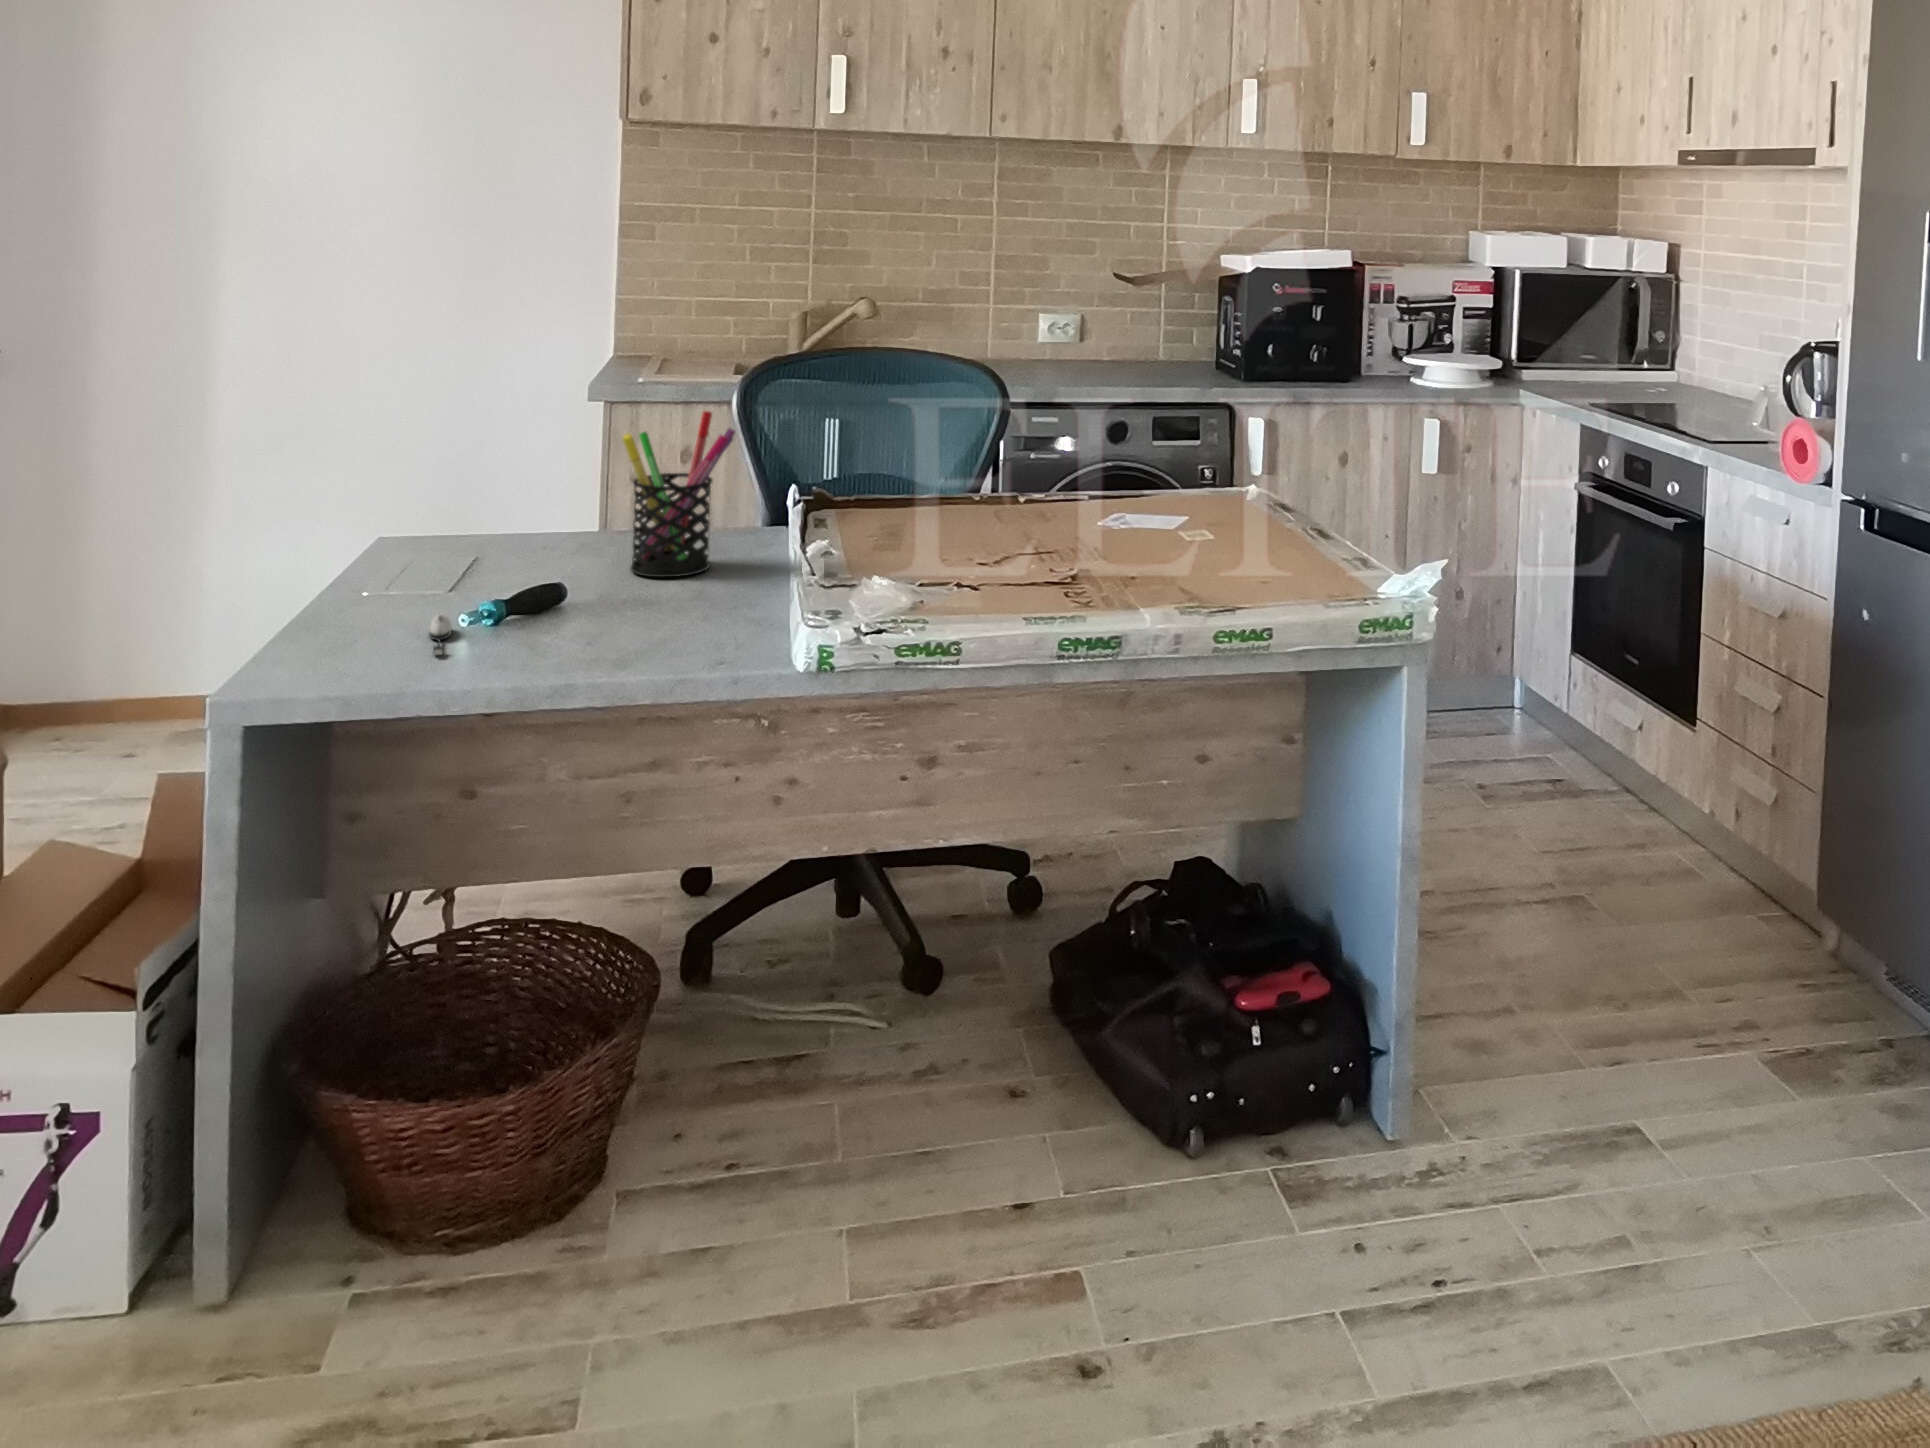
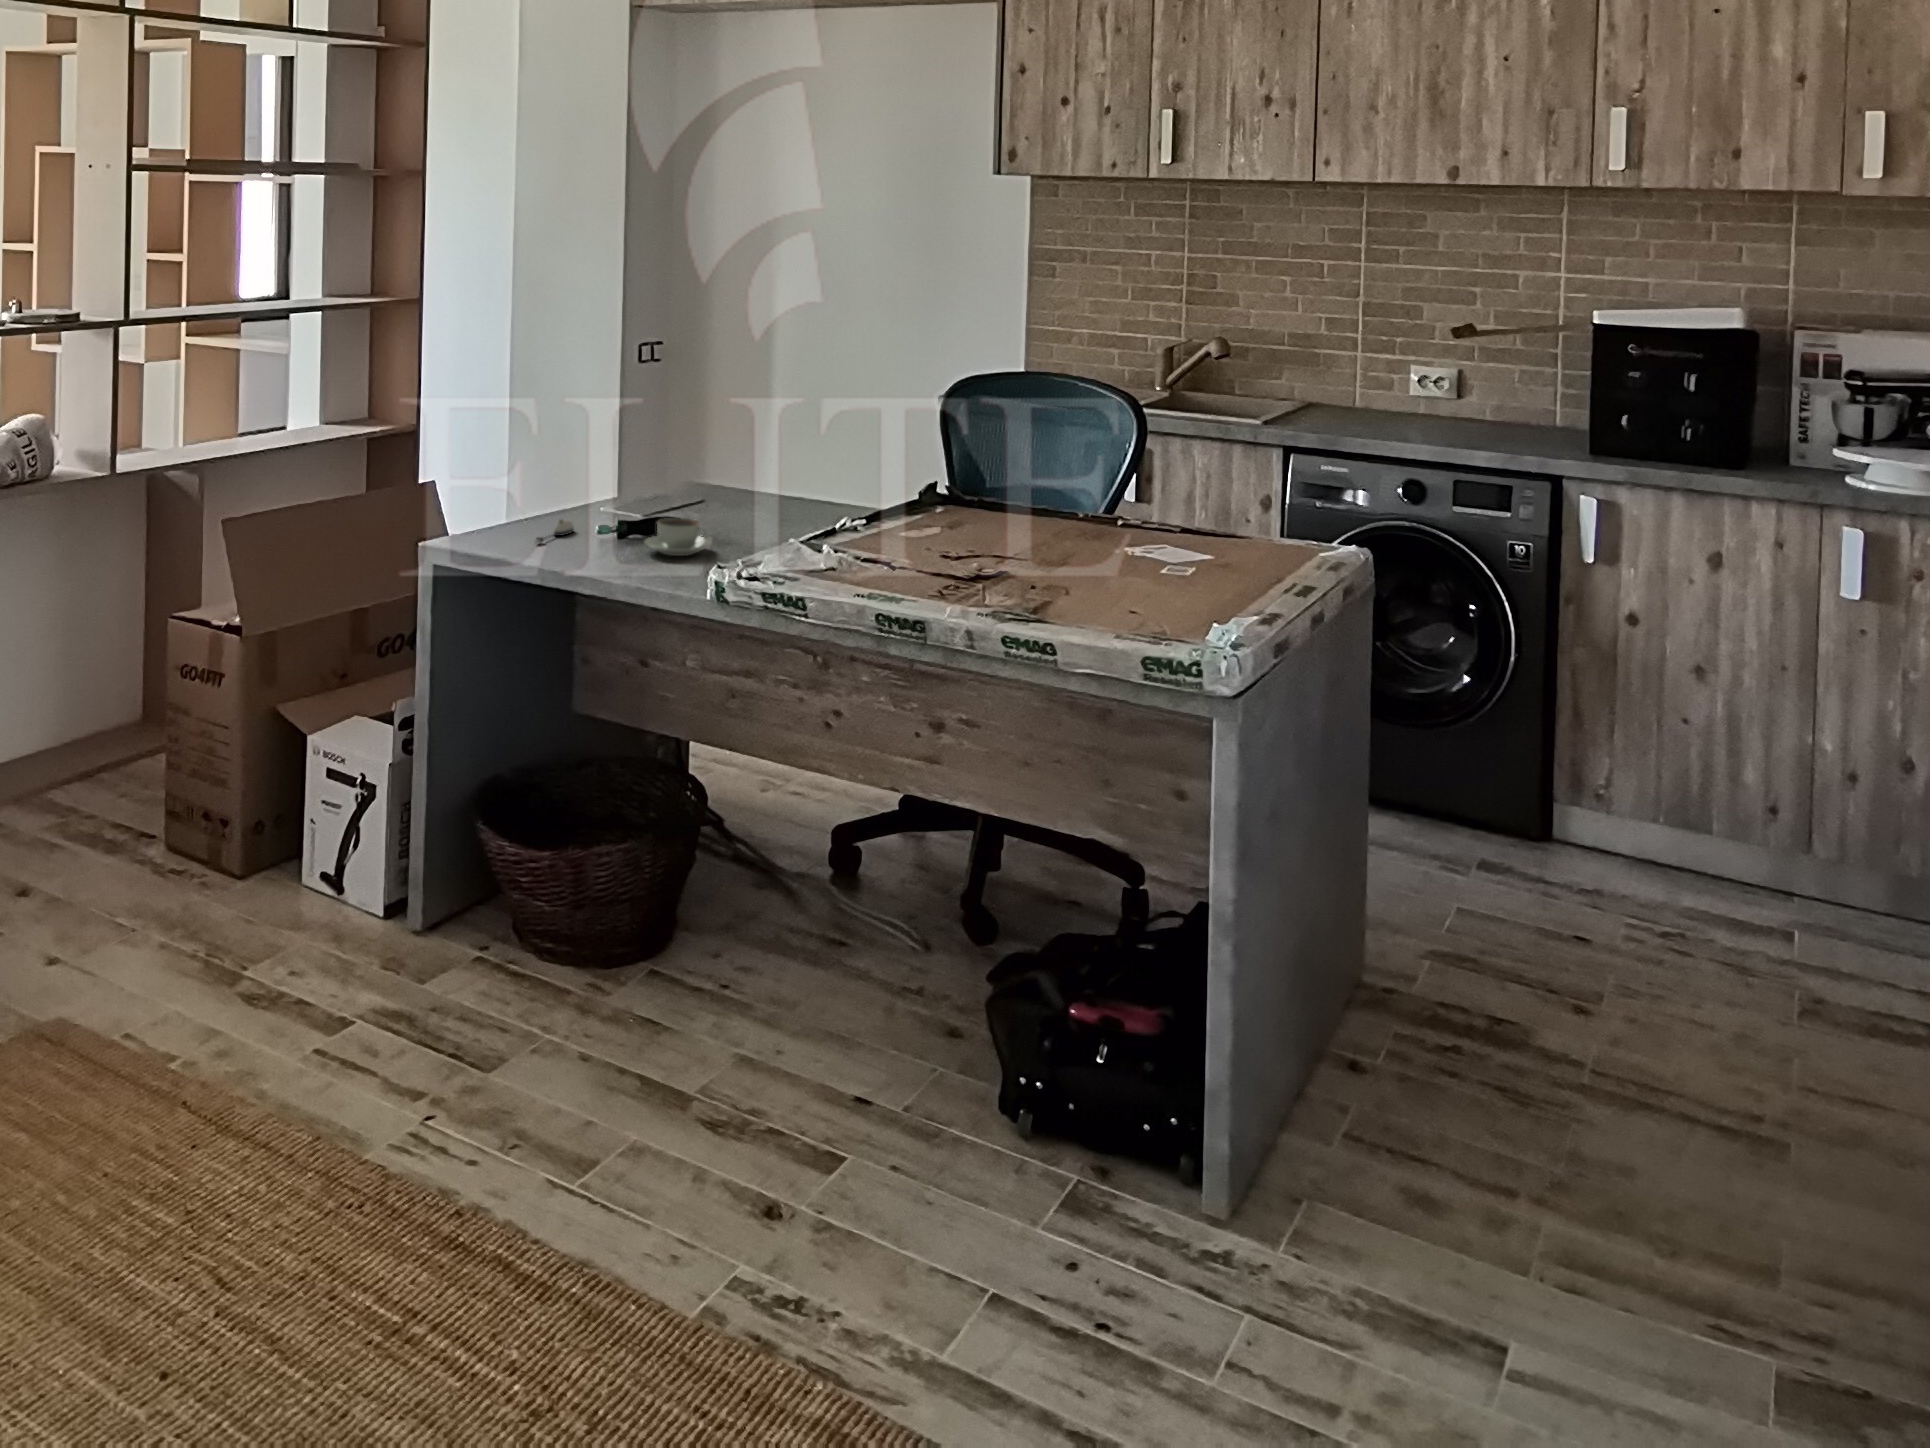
pen holder: present [622,411,735,577] -> none [723,402,809,528]
coffee cup: none [608,578,704,632] -> present [645,518,712,556]

